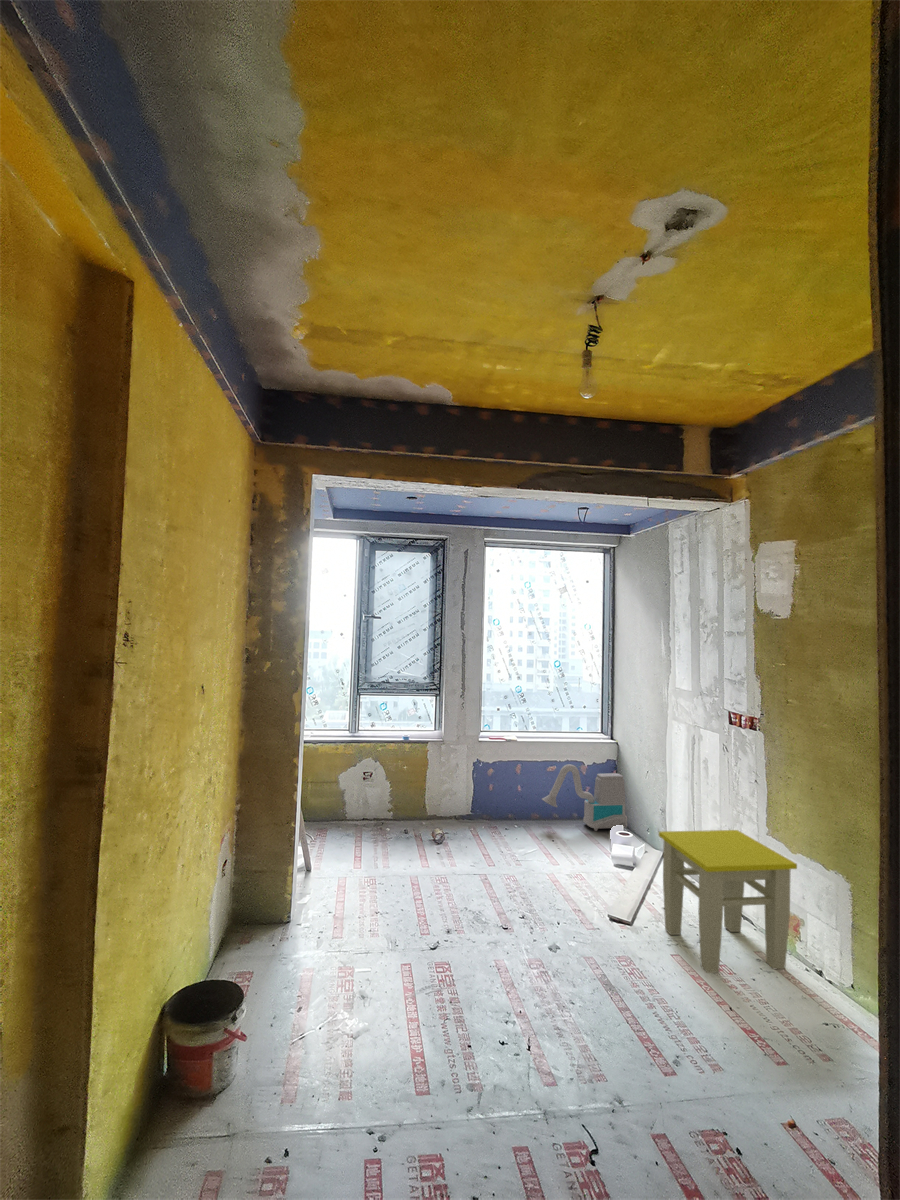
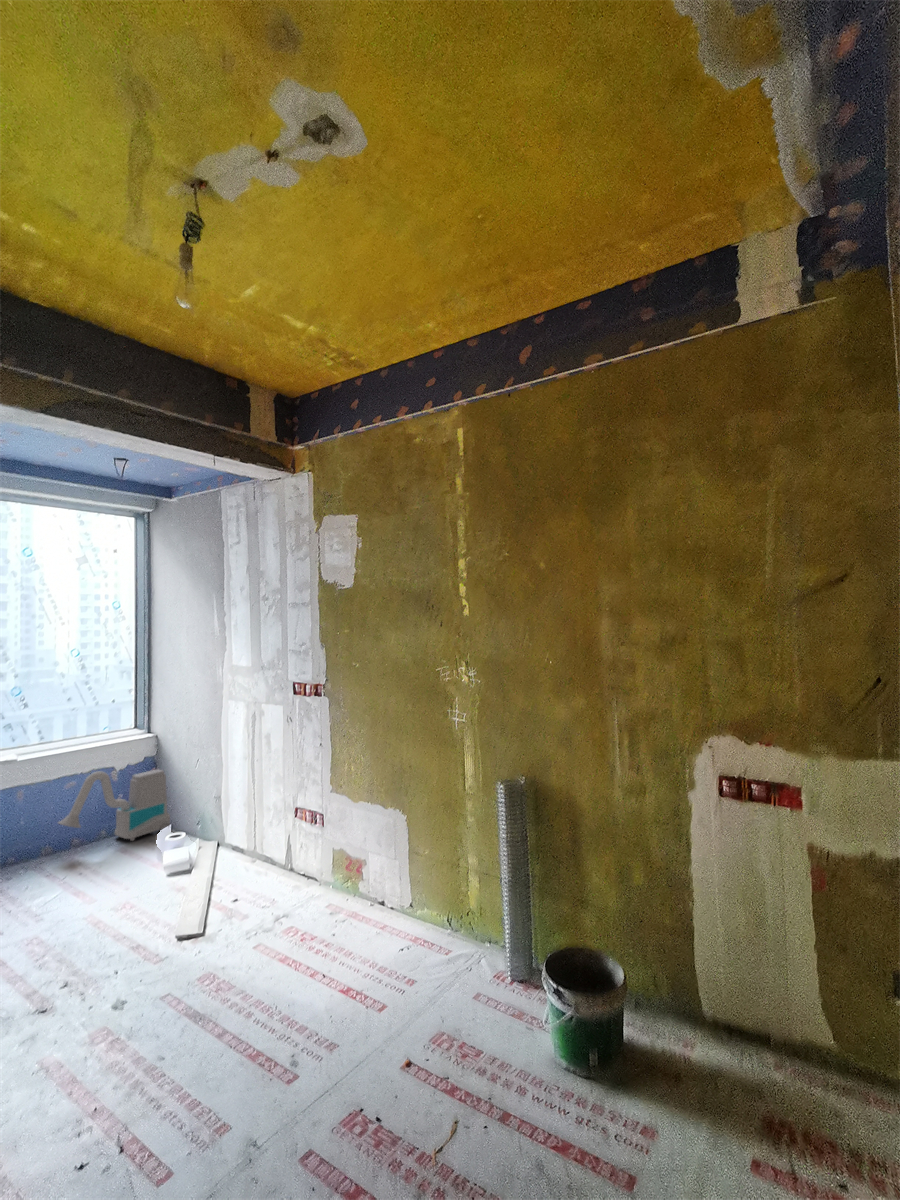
stool: present [659,830,797,973] -> none [232,795,365,948]

